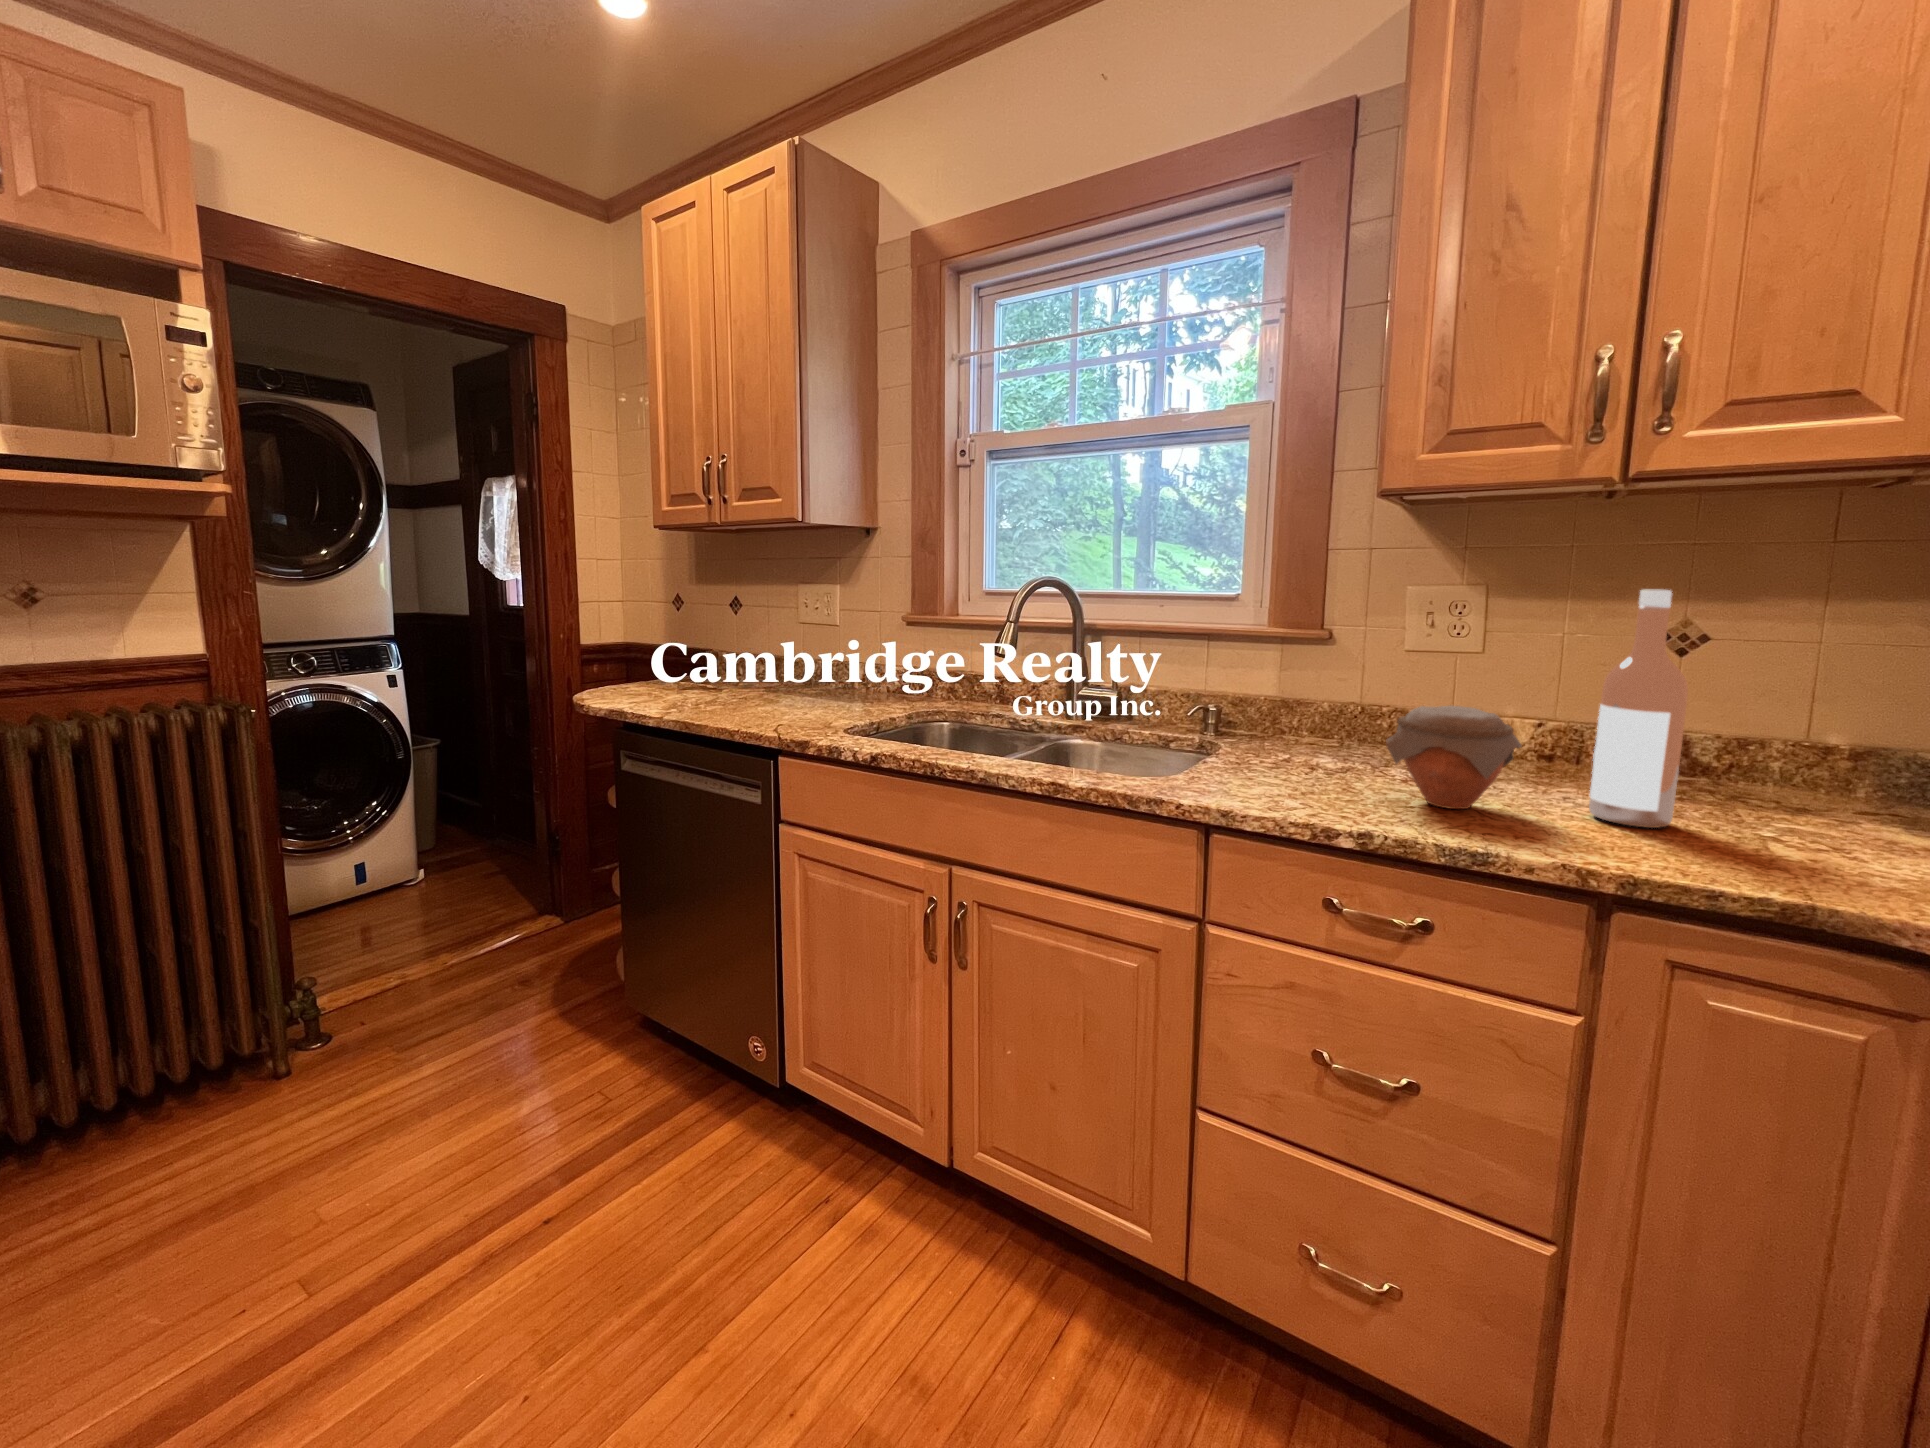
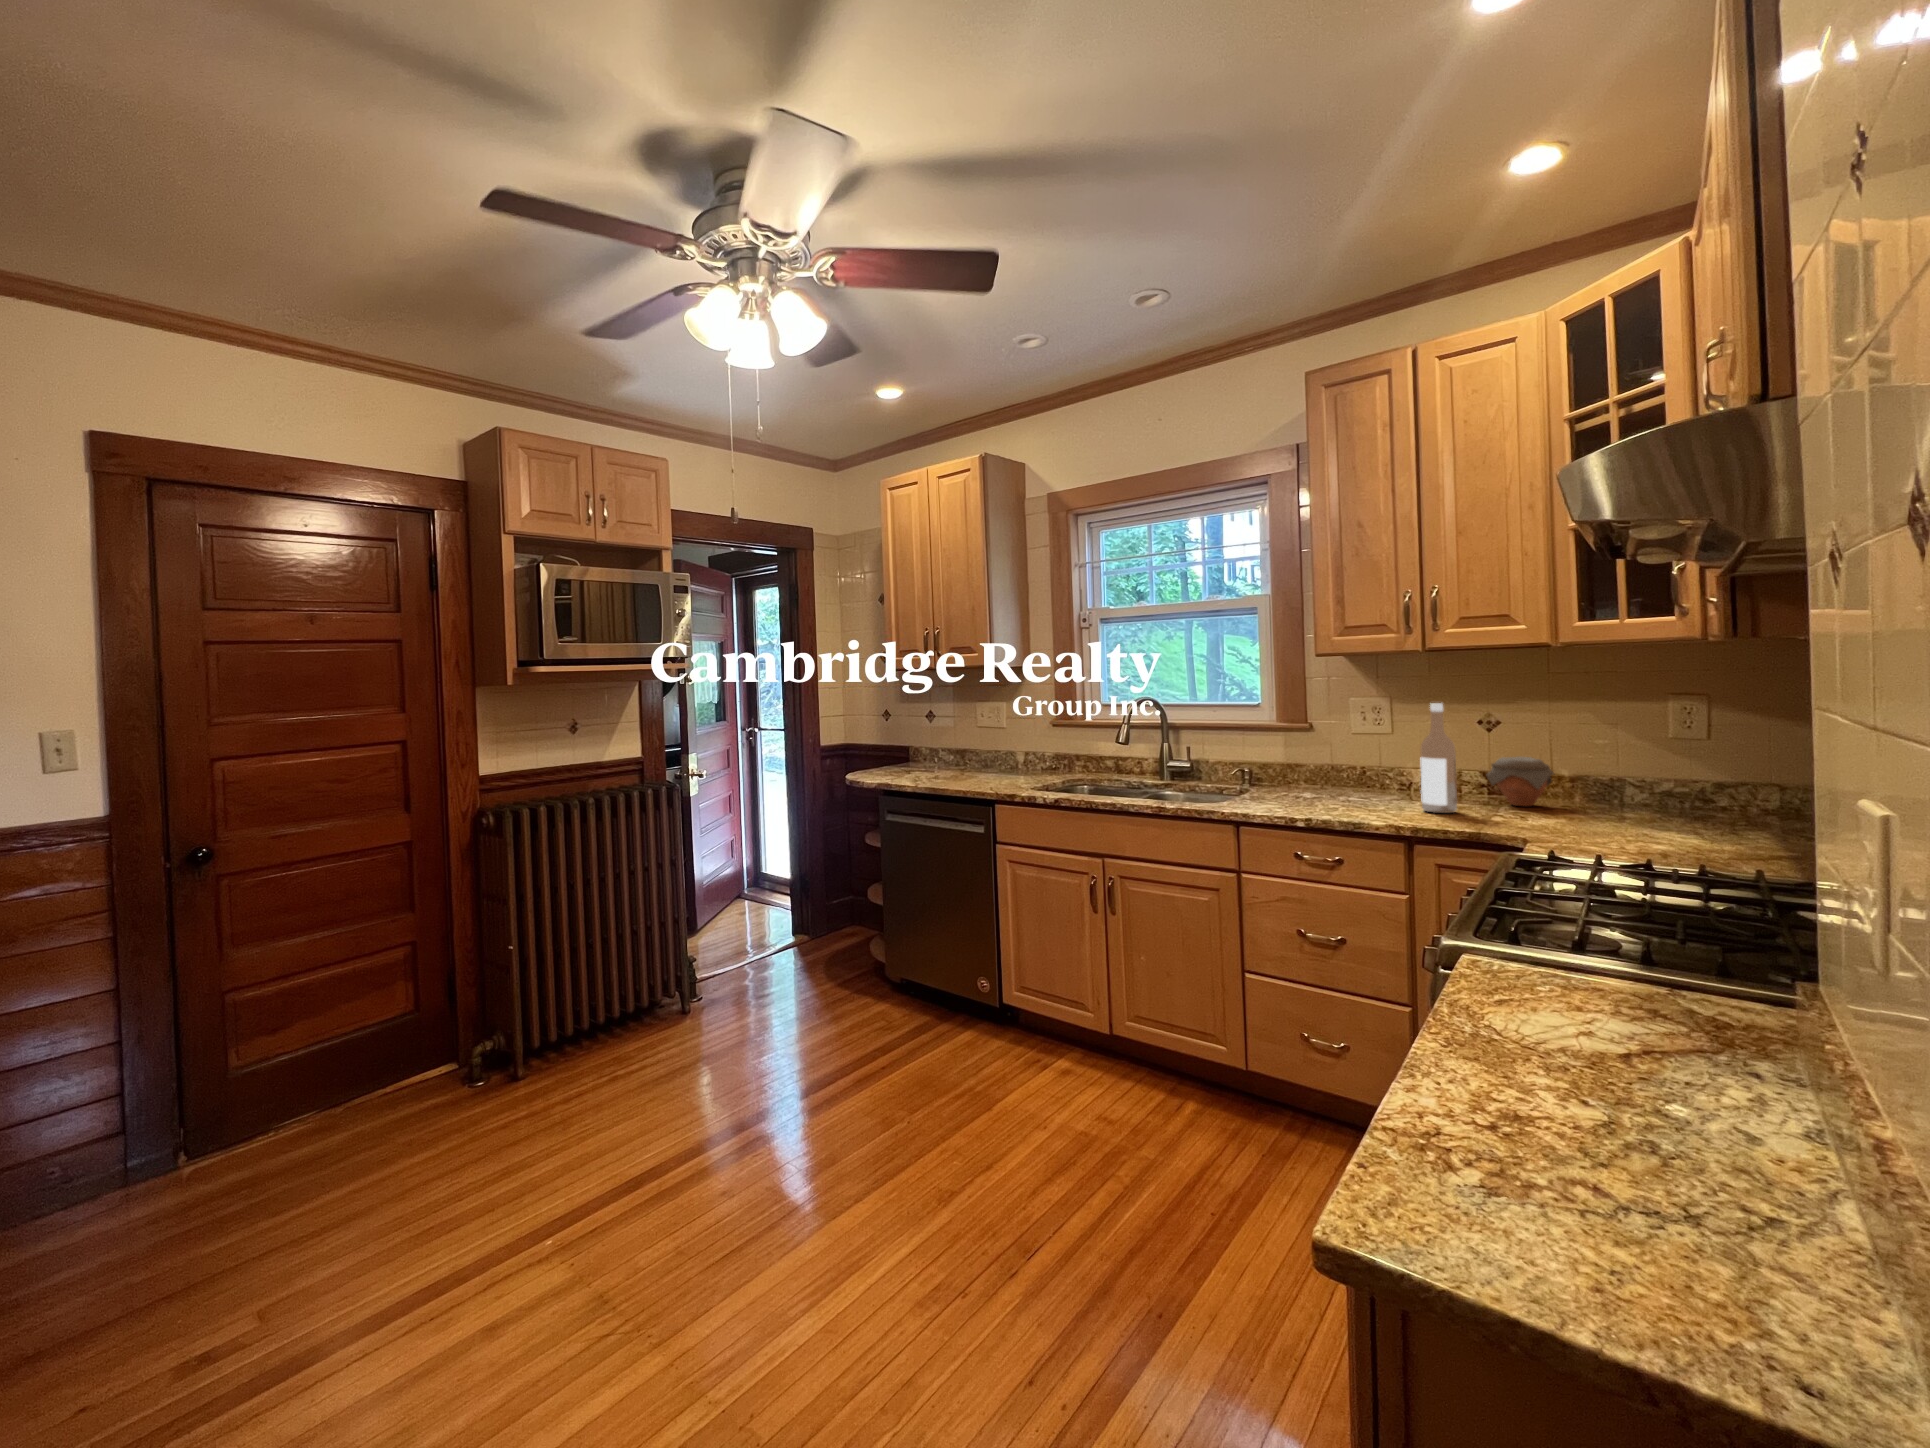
jar: present [1386,706,1521,809] -> present [1487,757,1554,806]

